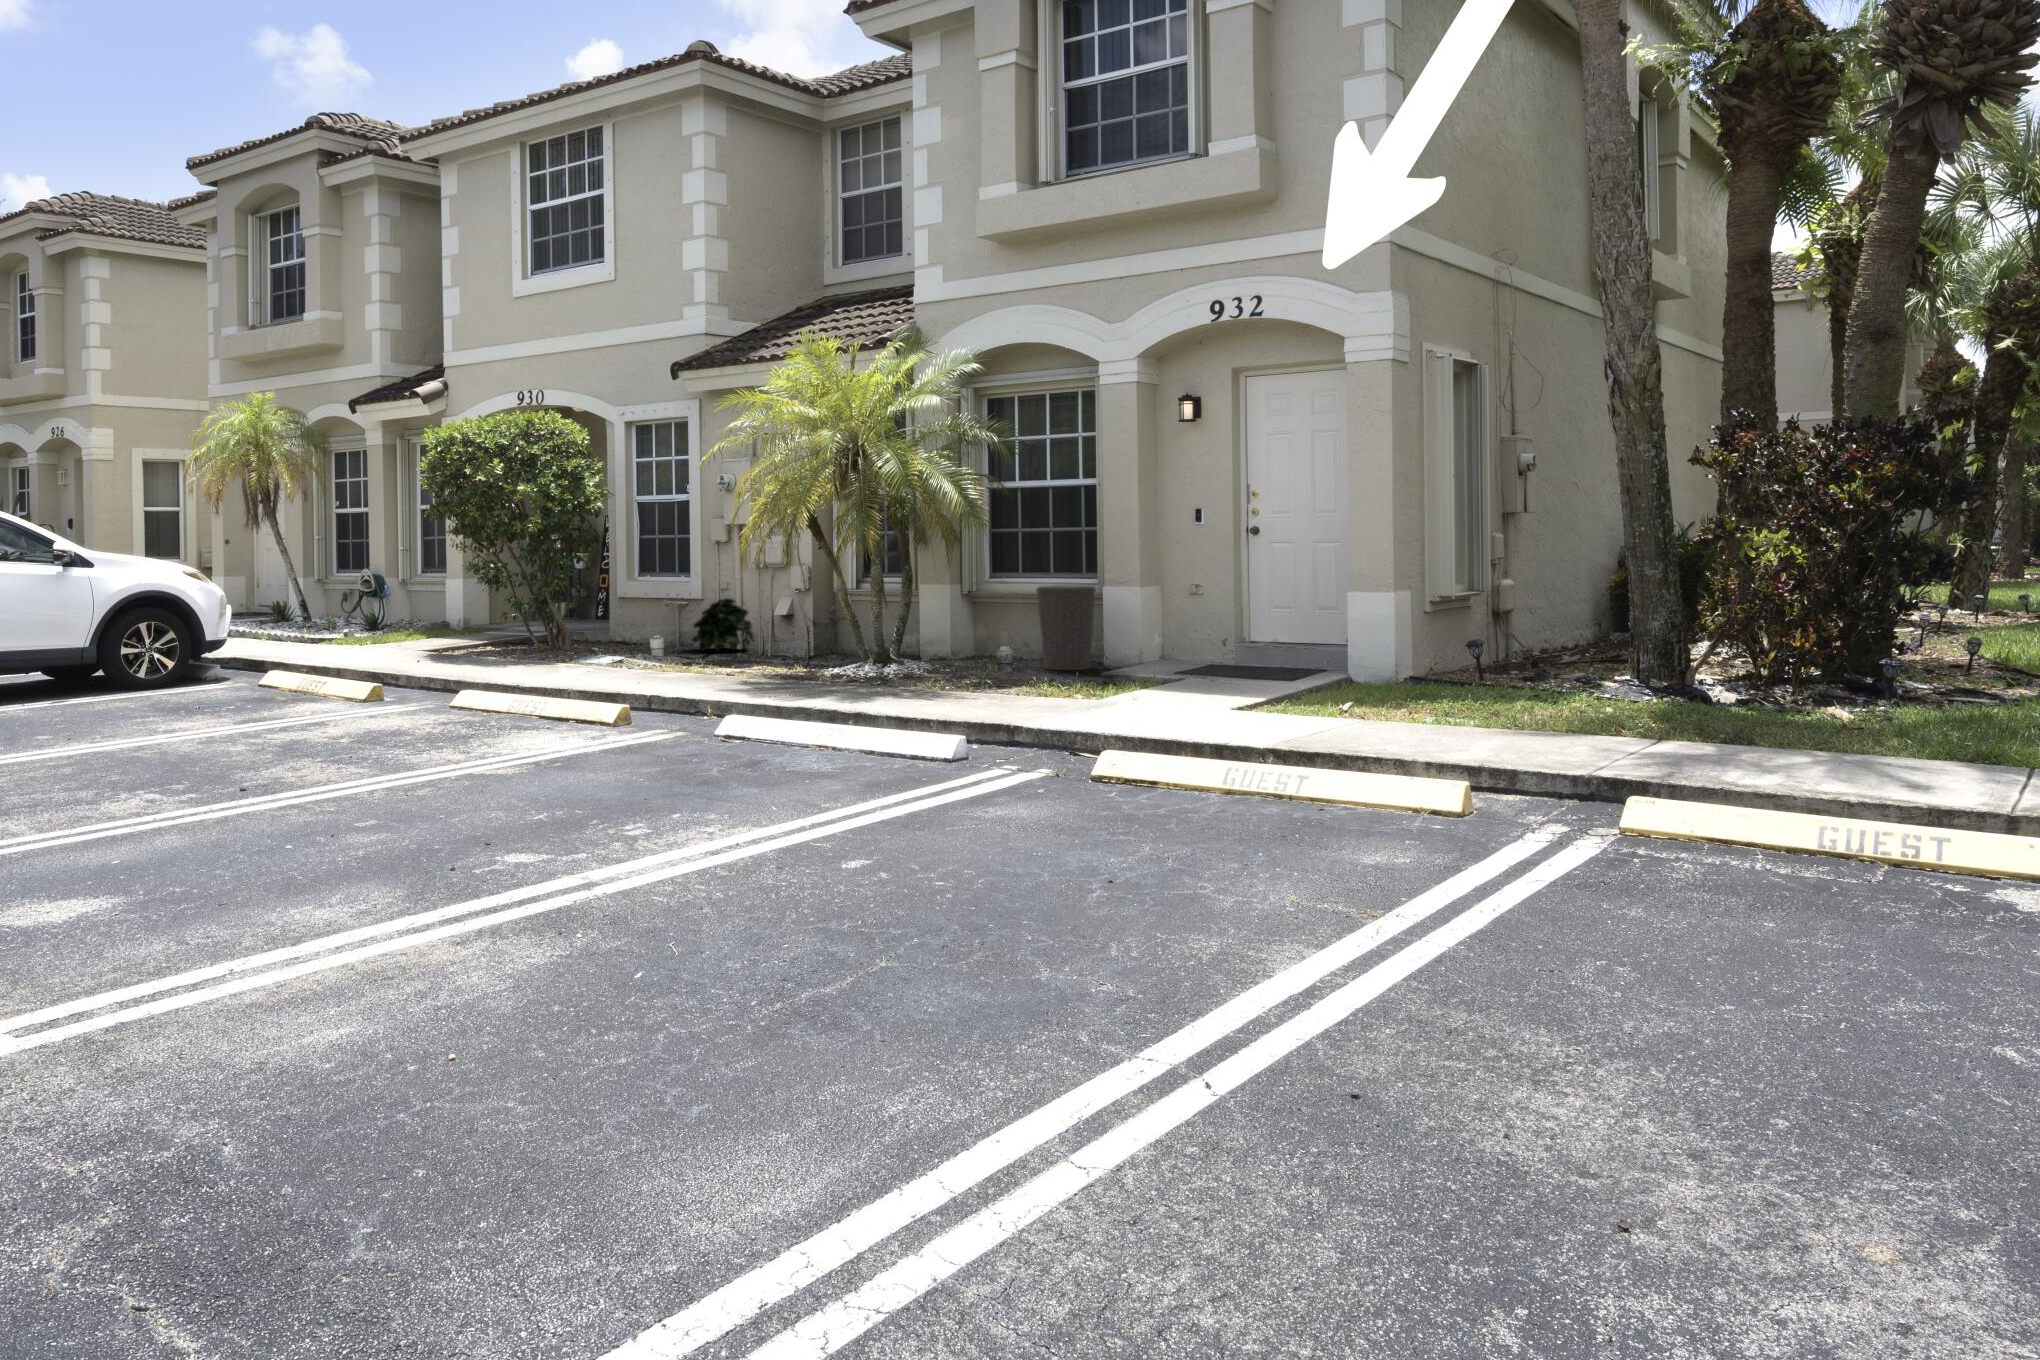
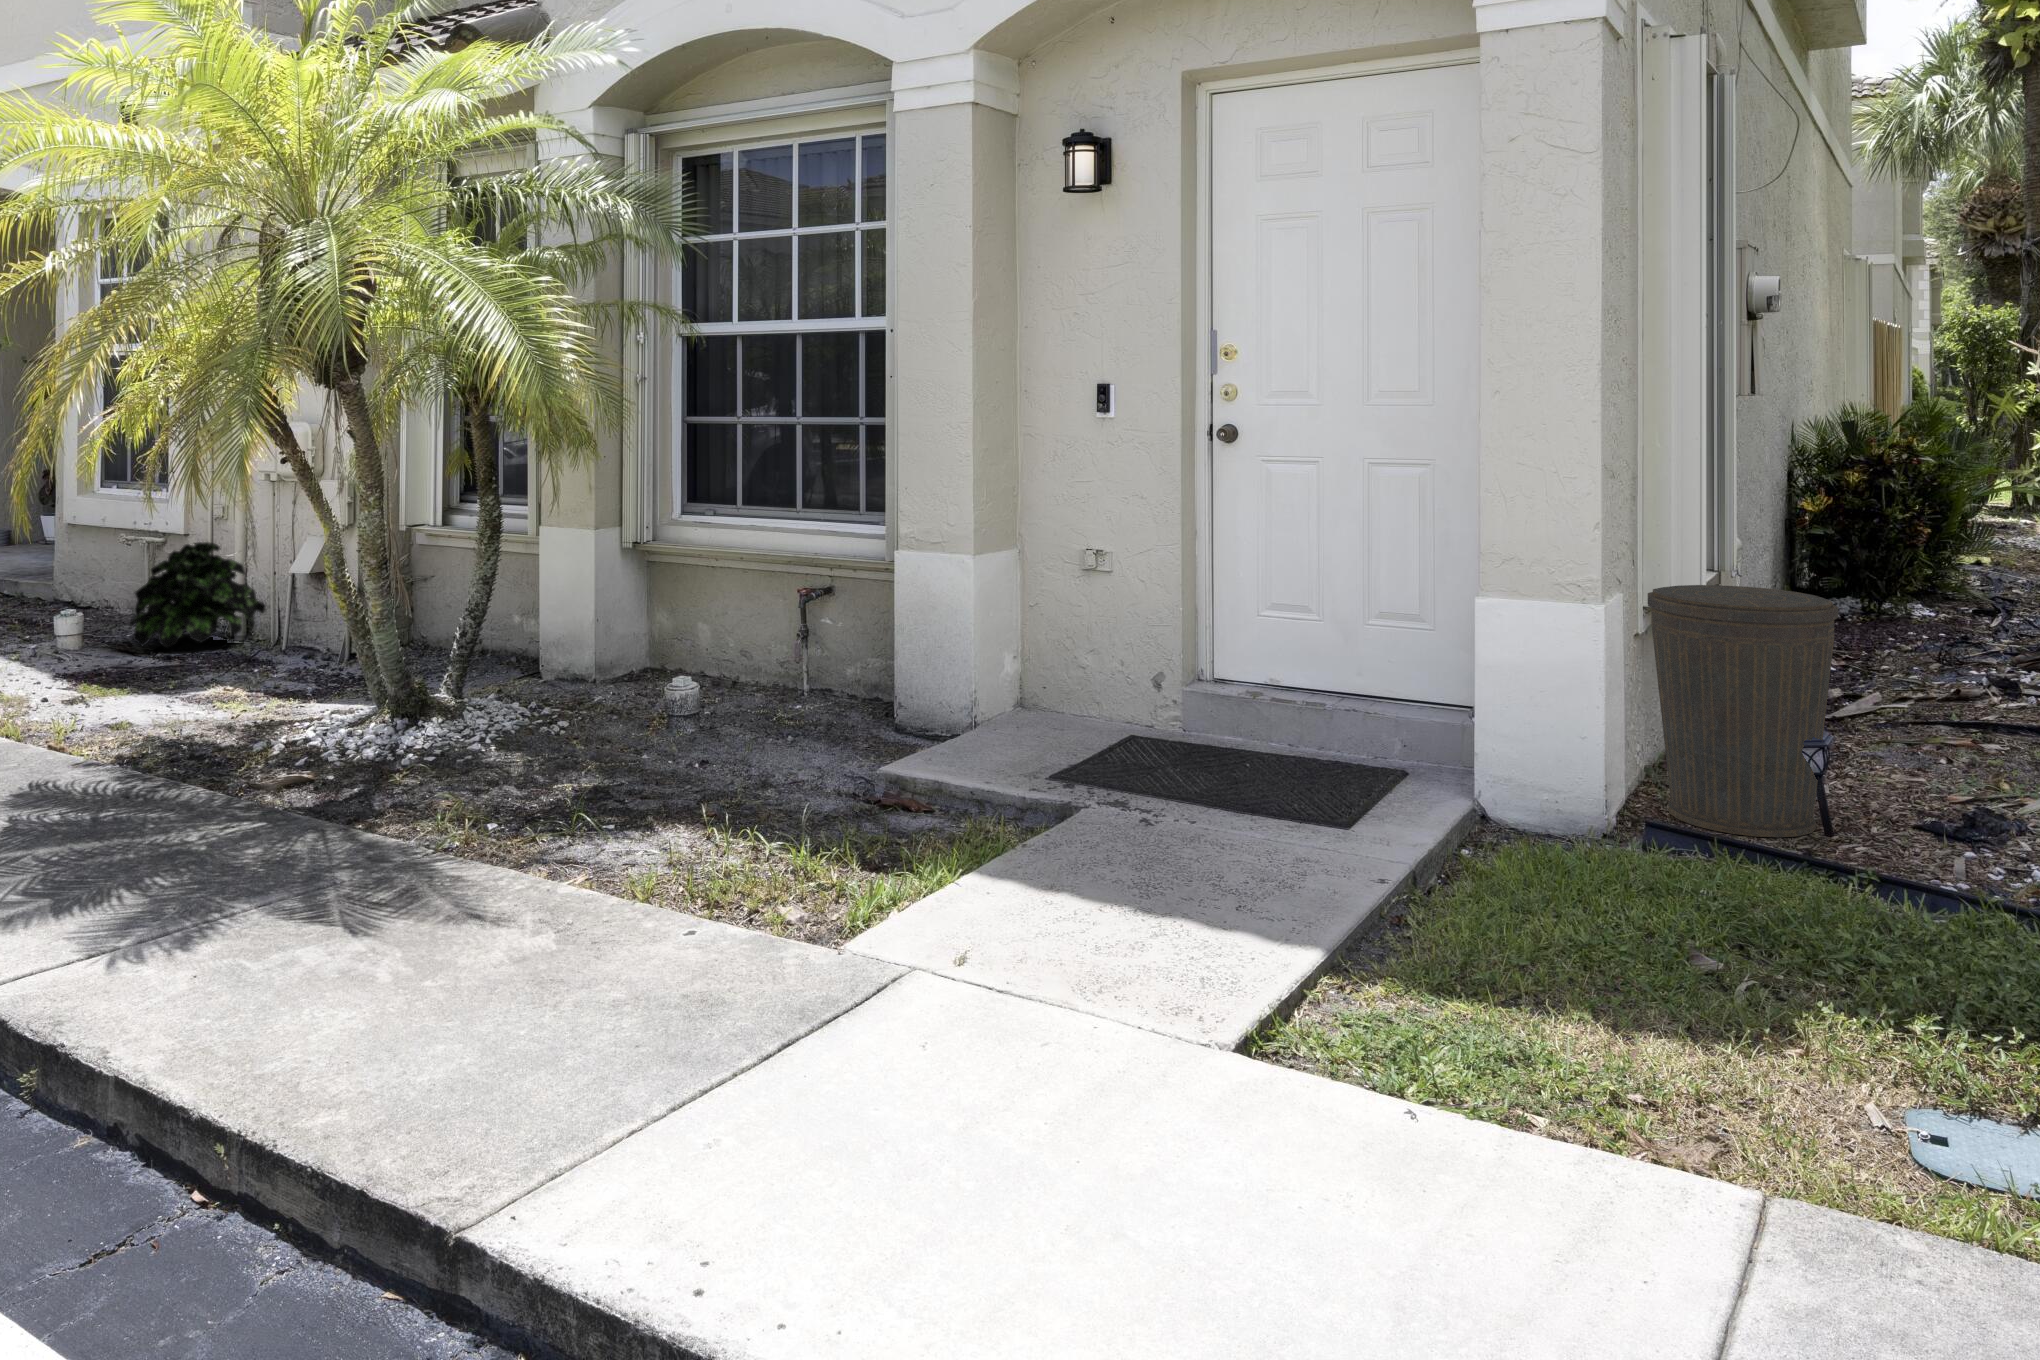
trash can: present [1036,585,1096,670] -> present [1648,585,1838,837]

